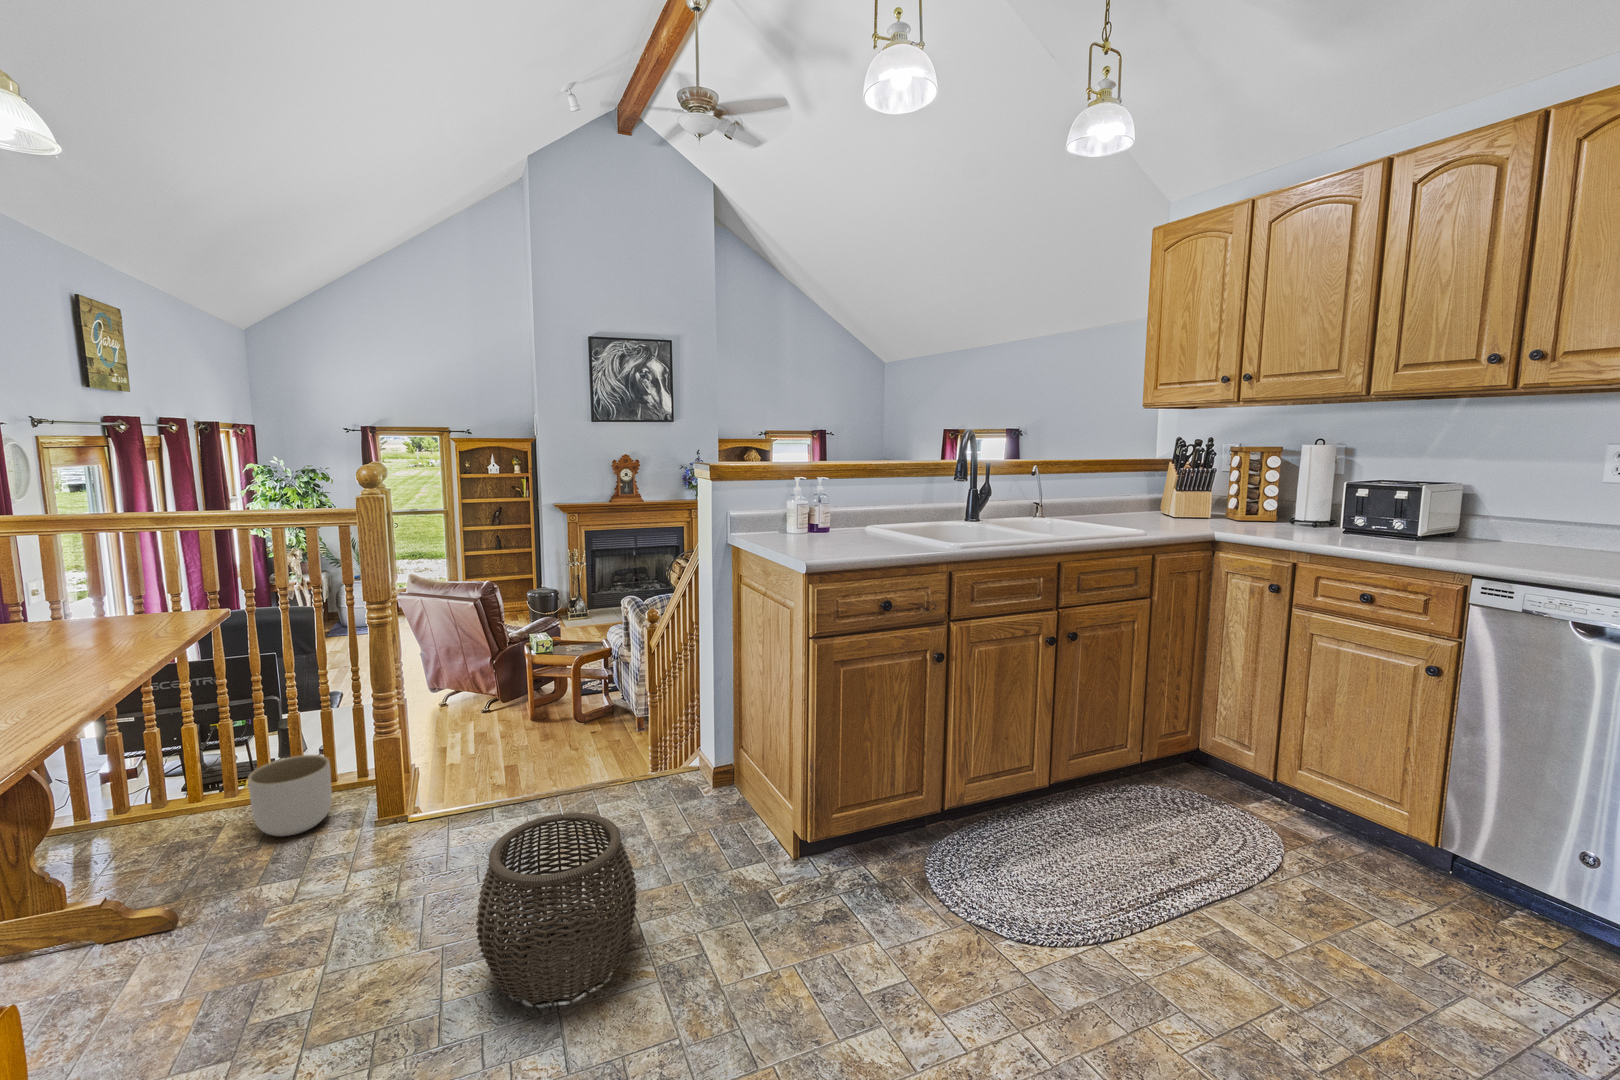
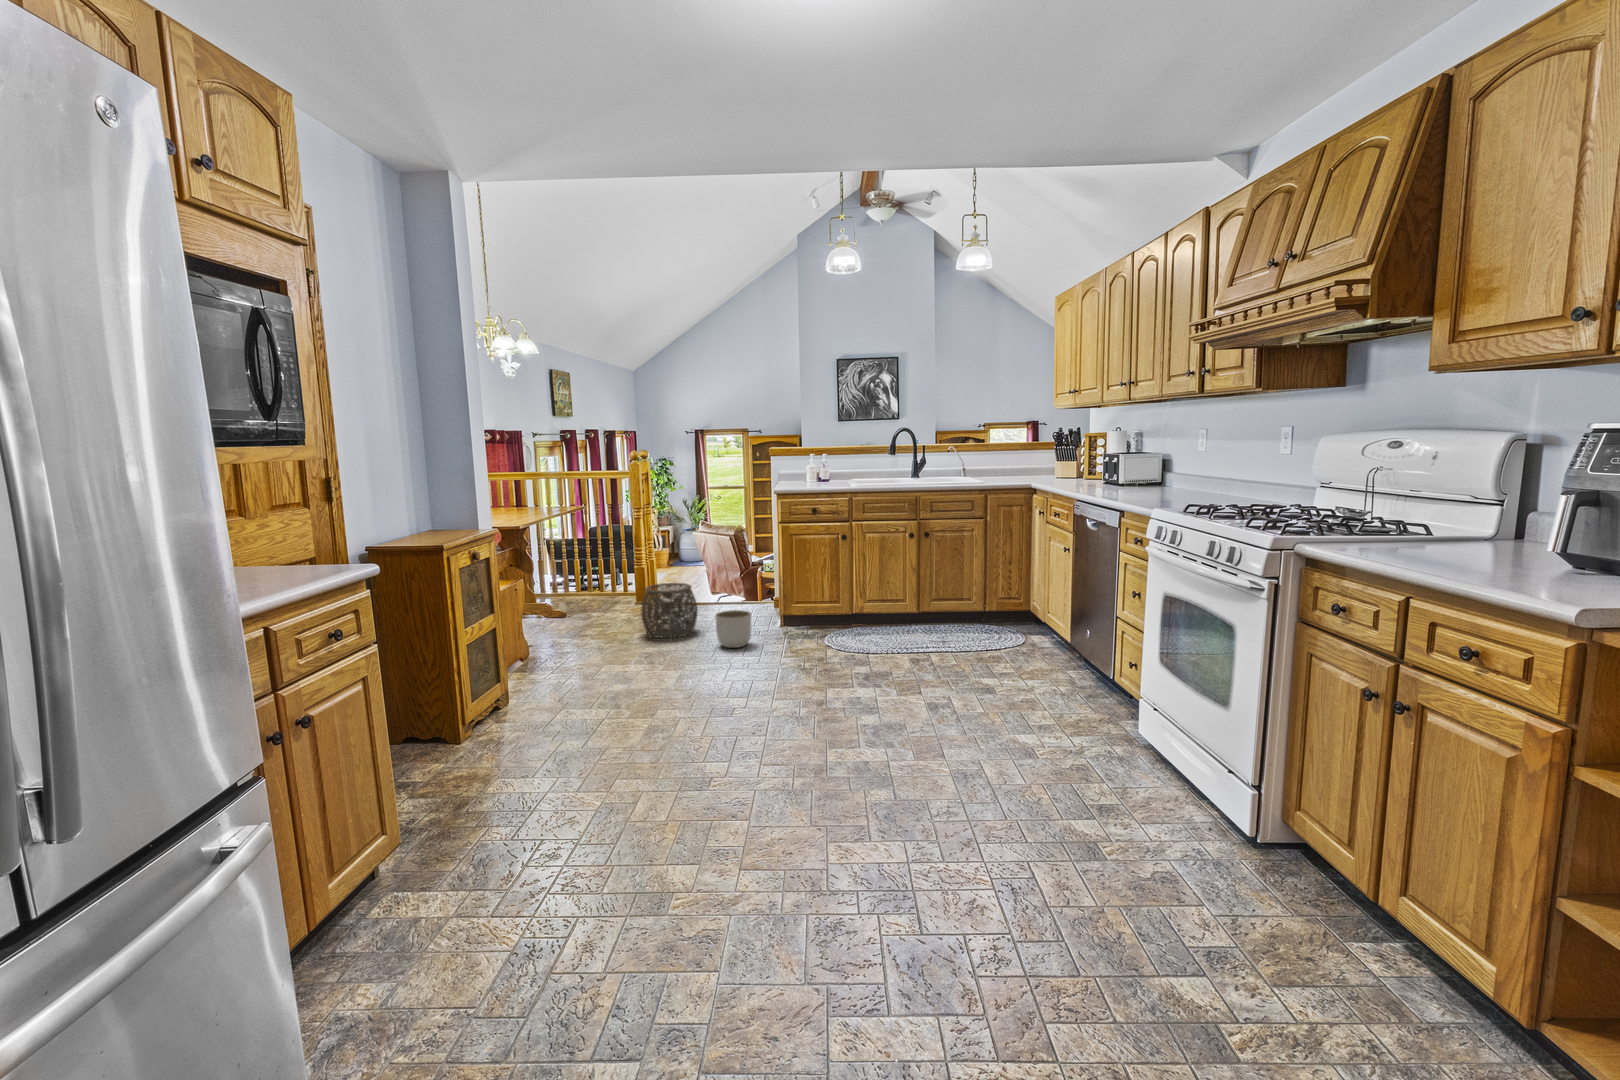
planter: present [248,755,332,836] -> present [716,610,751,648]

